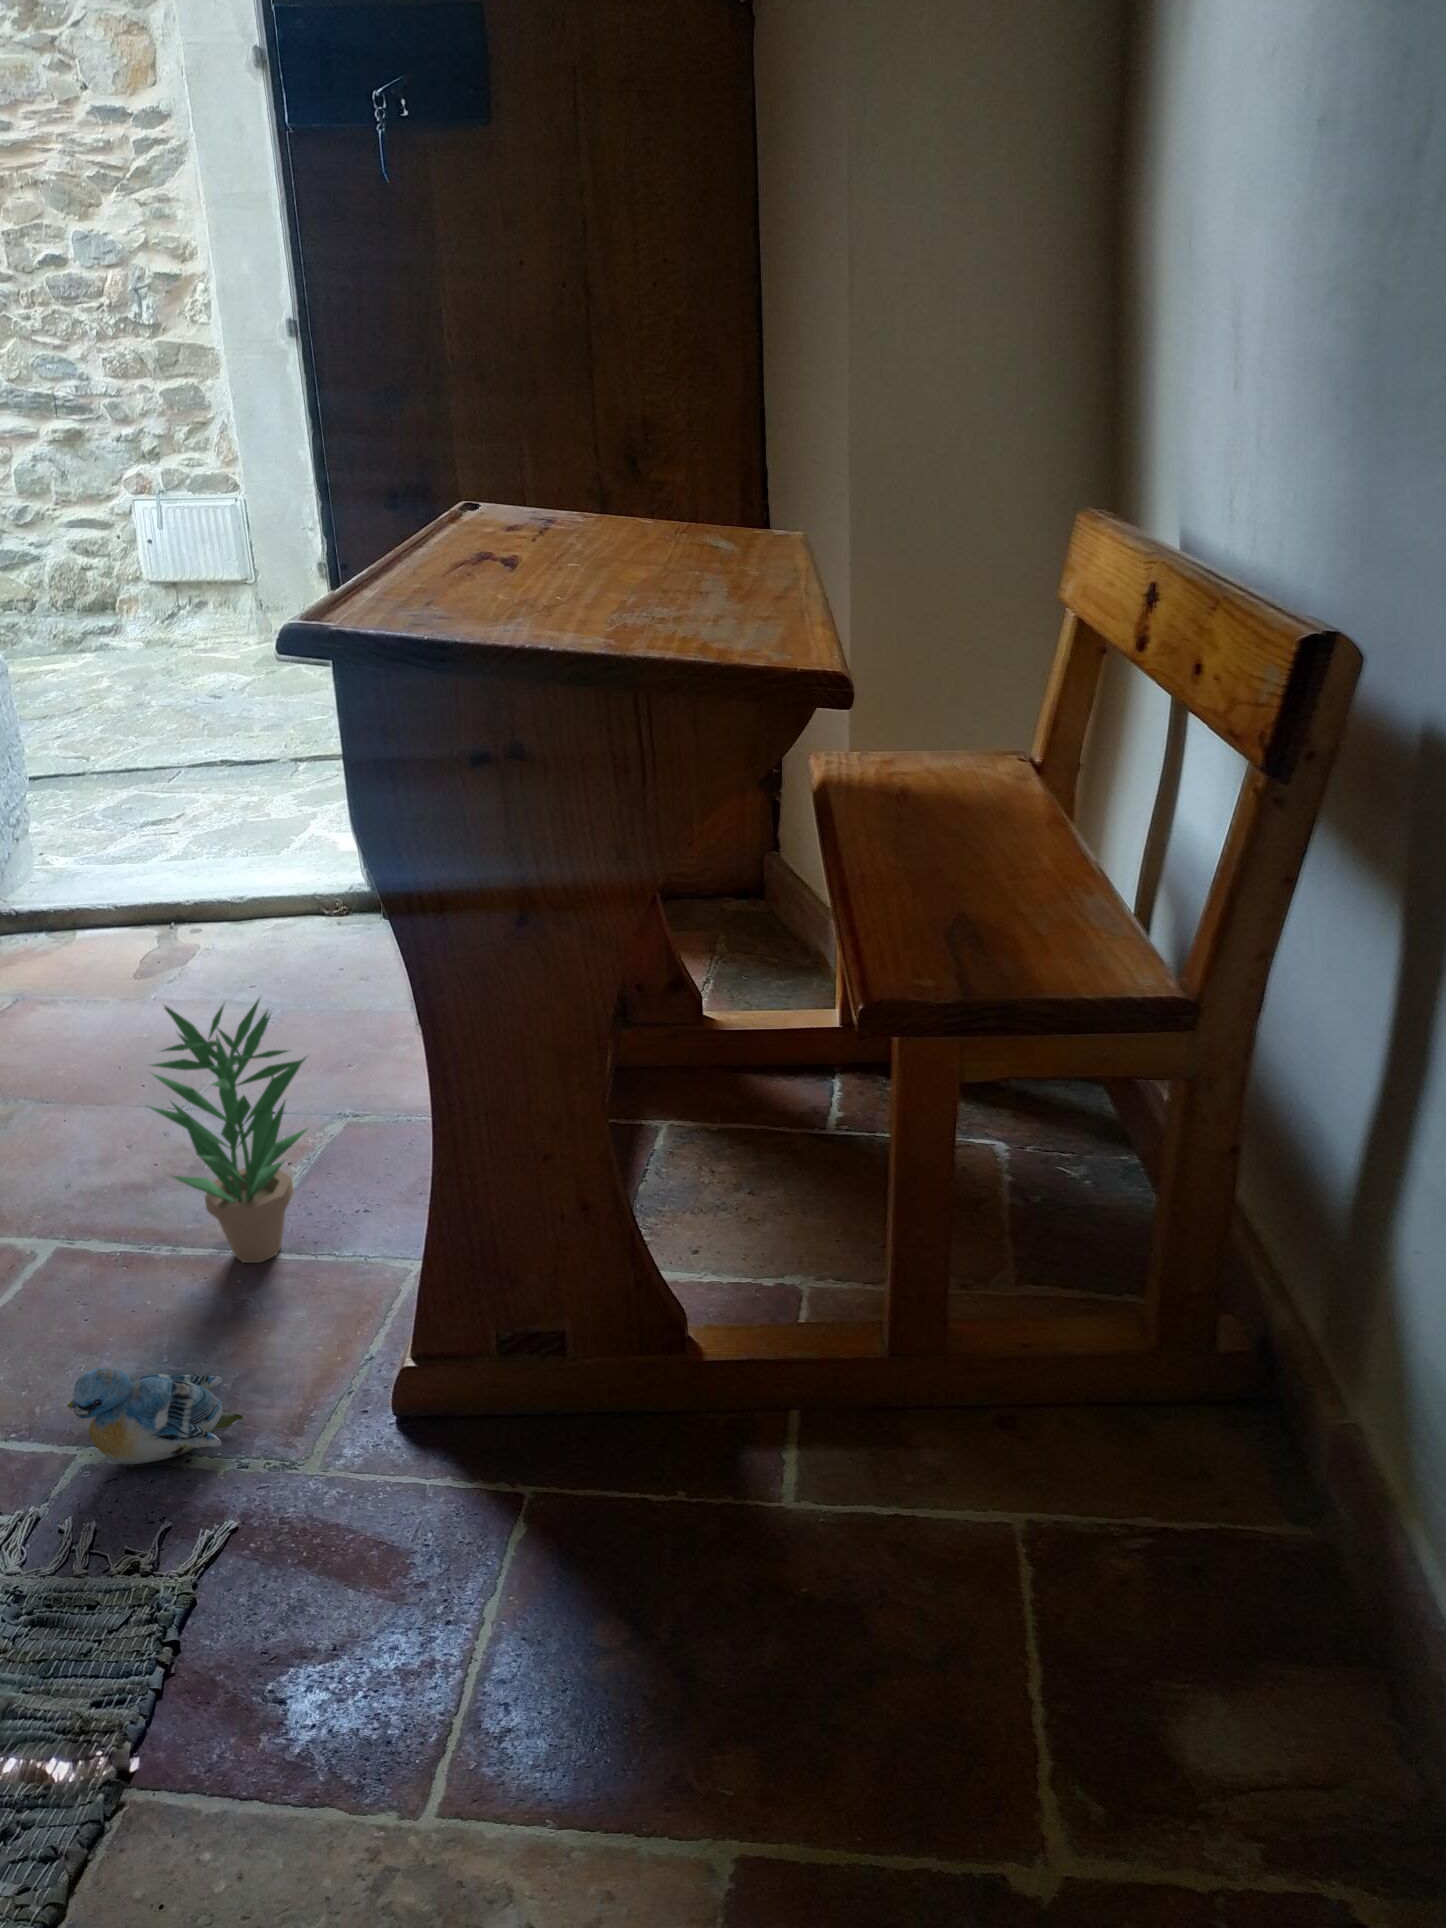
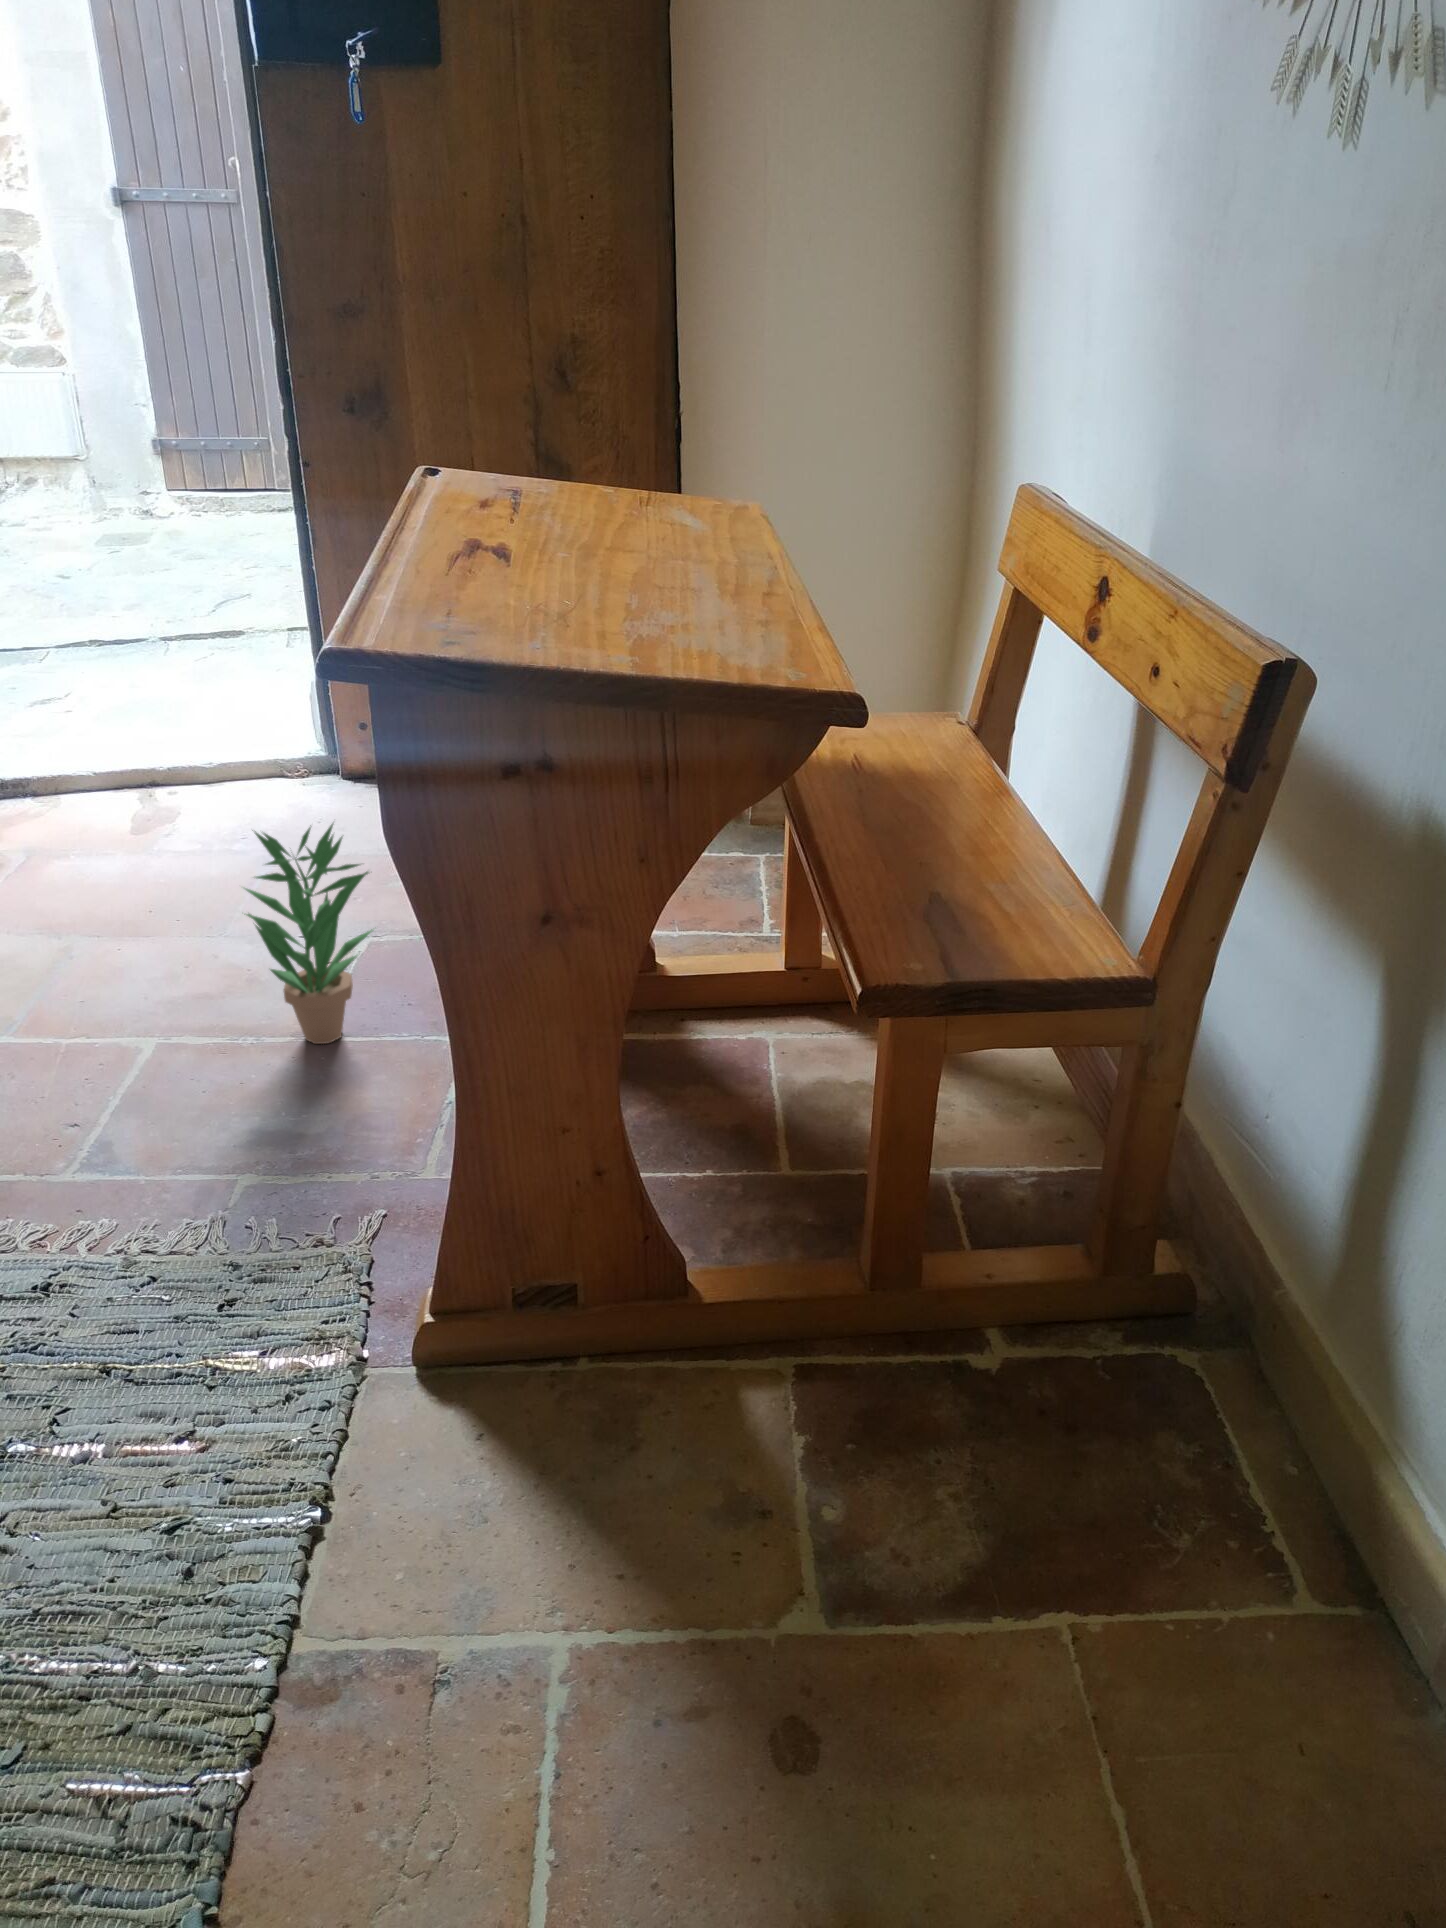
plush toy: present [67,1368,243,1464] -> none [236,1106,365,1180]

